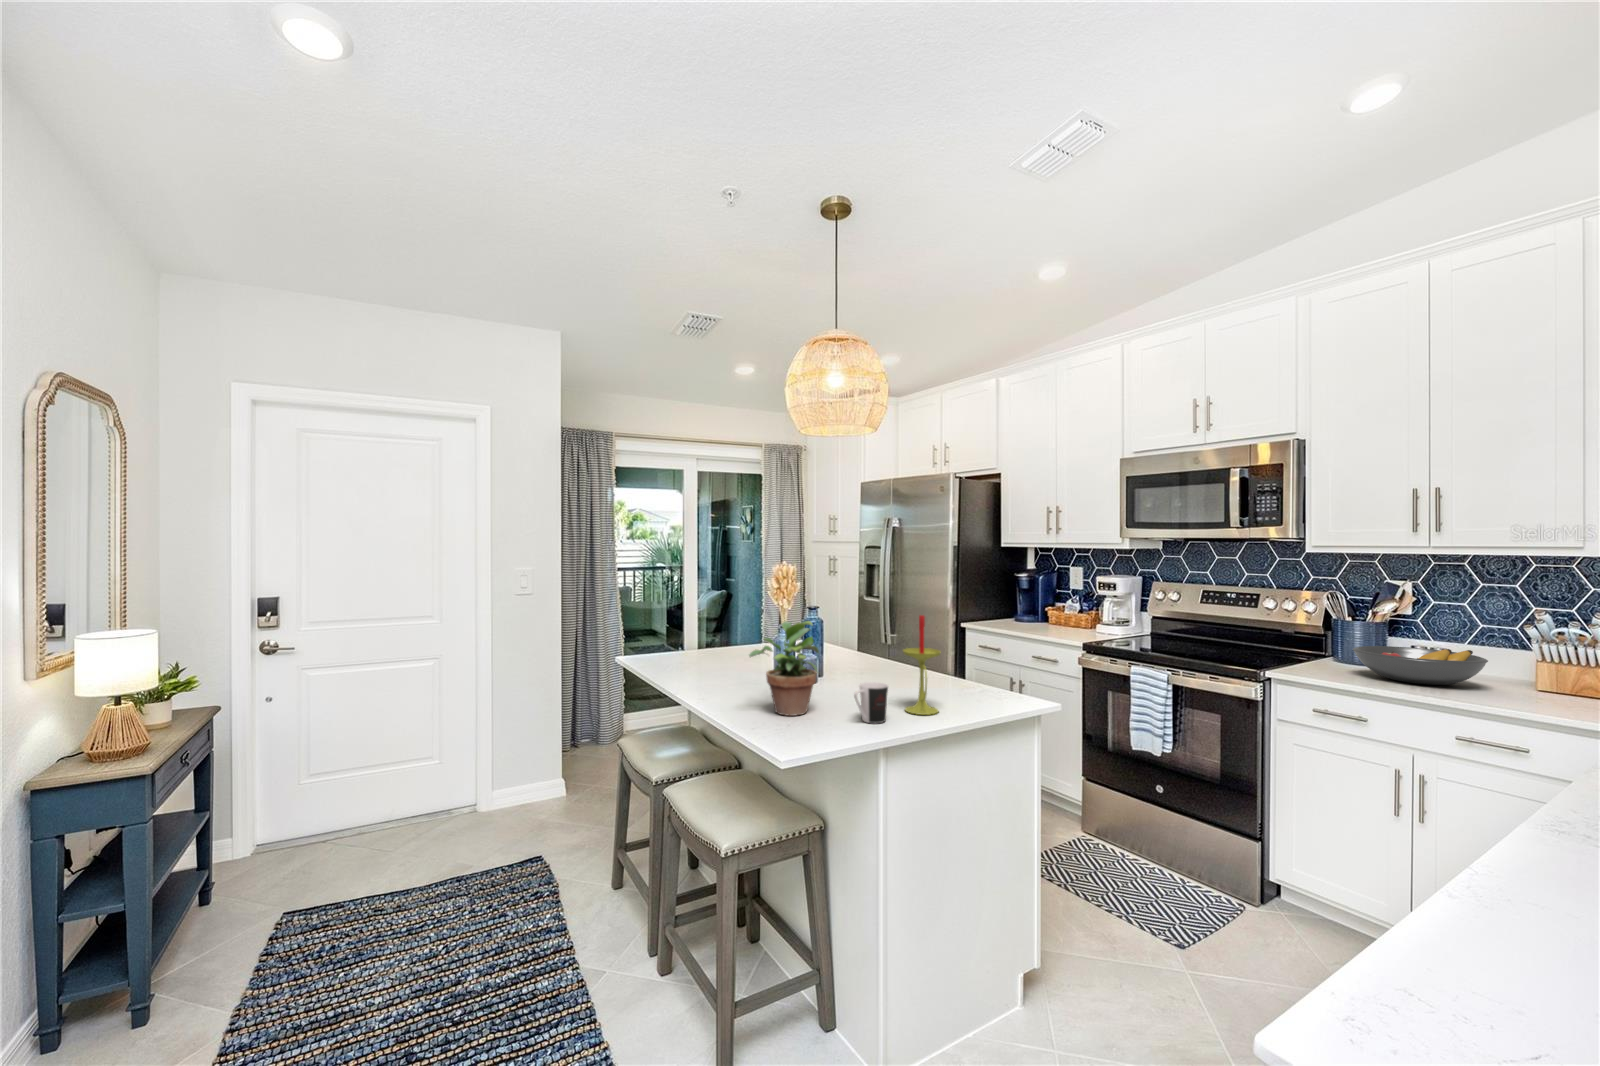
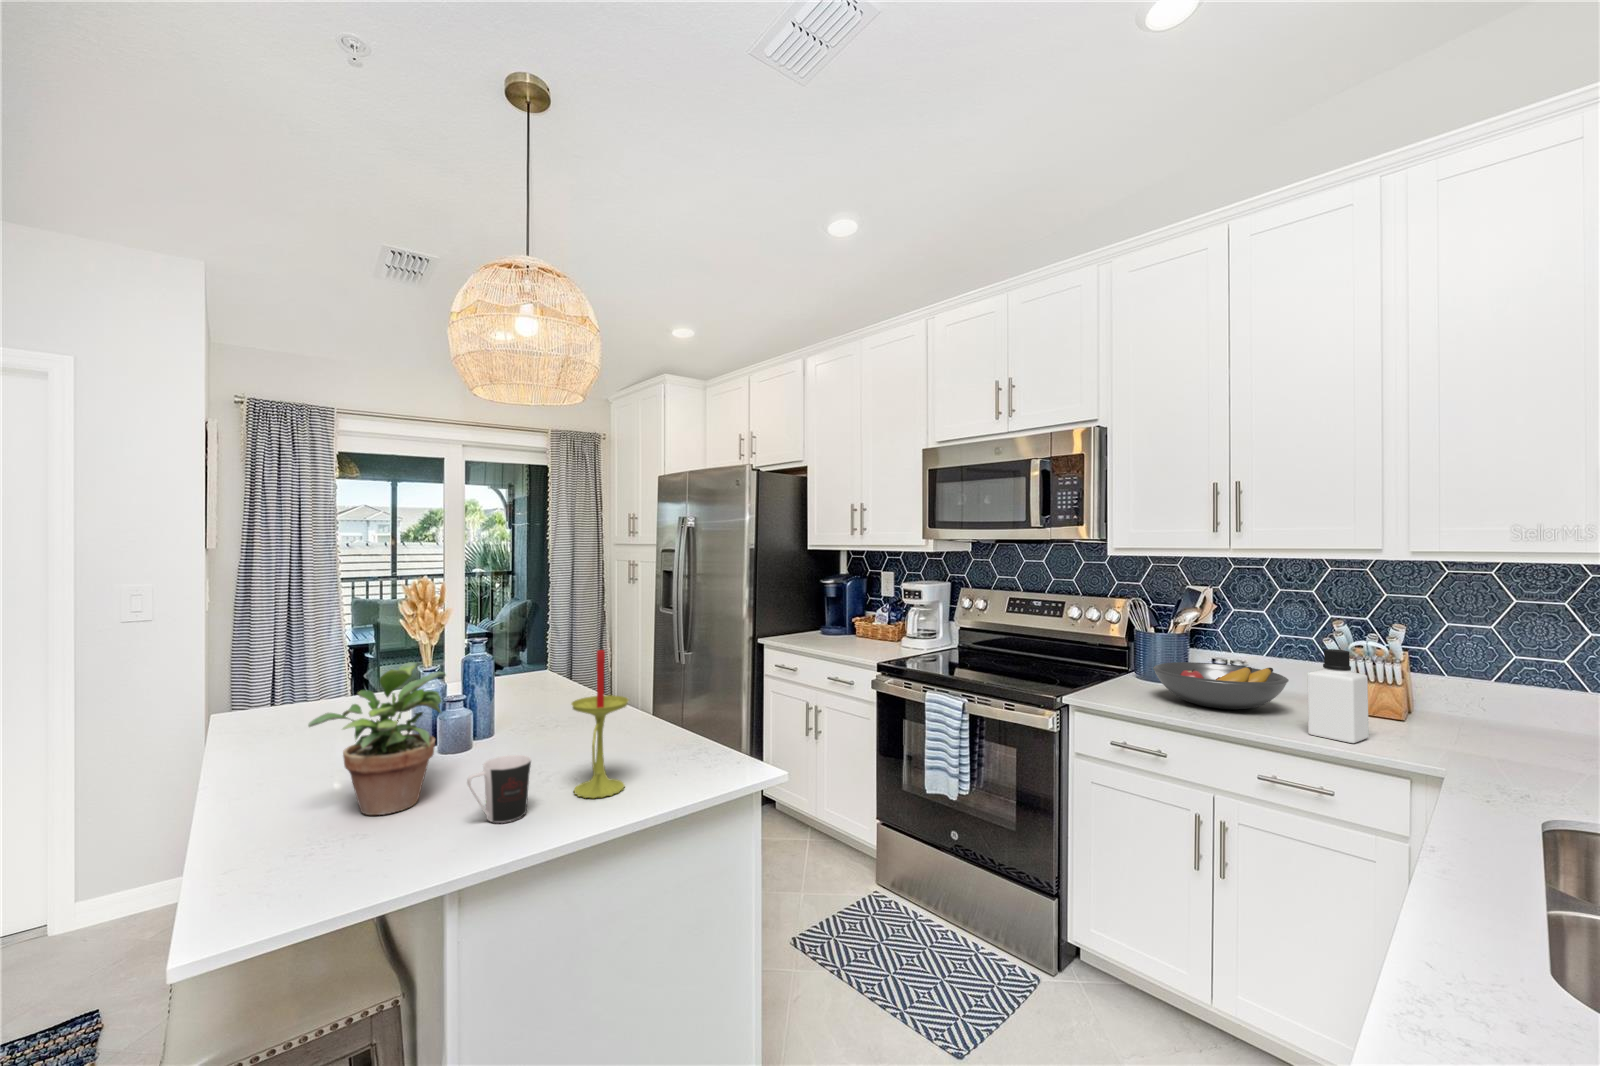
bottle: none [1504,632,1565,710] -> present [1307,649,1369,743]

